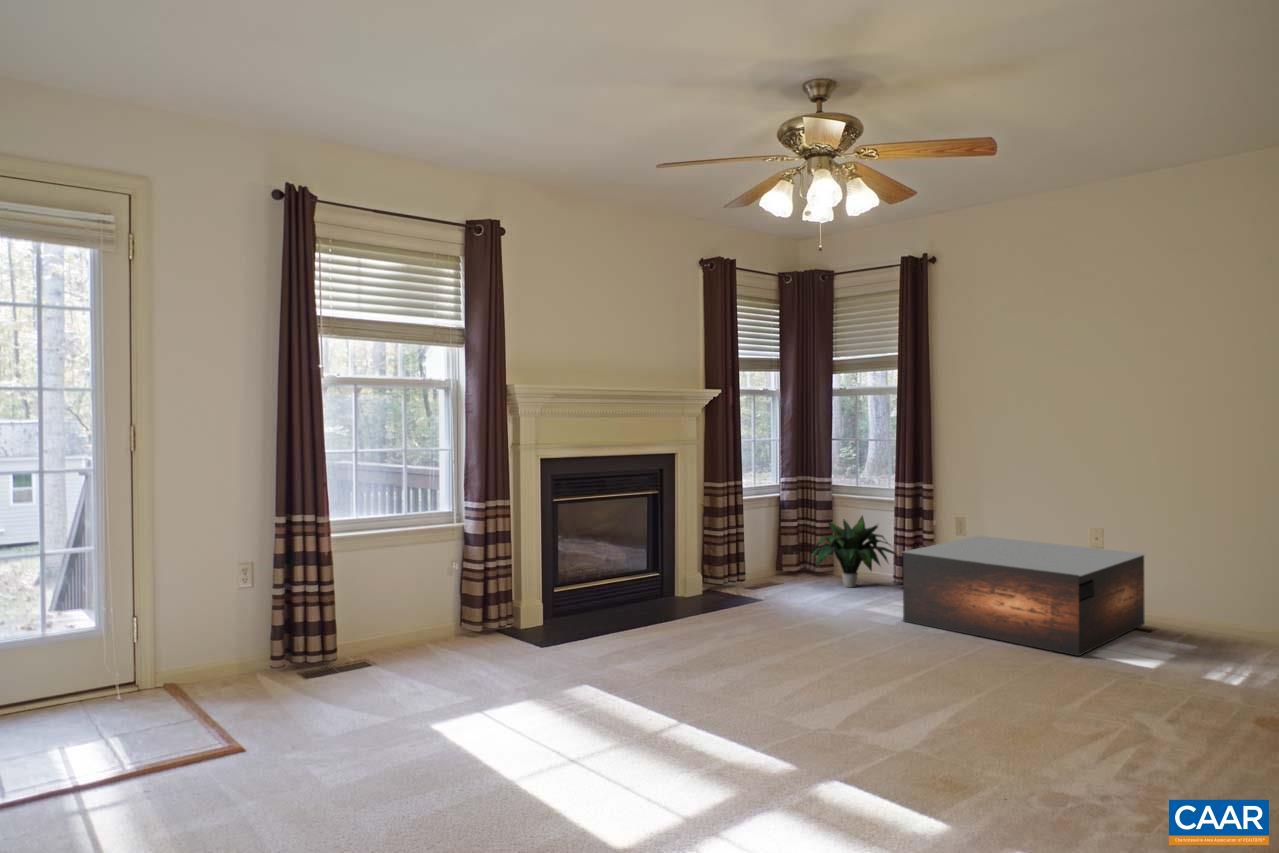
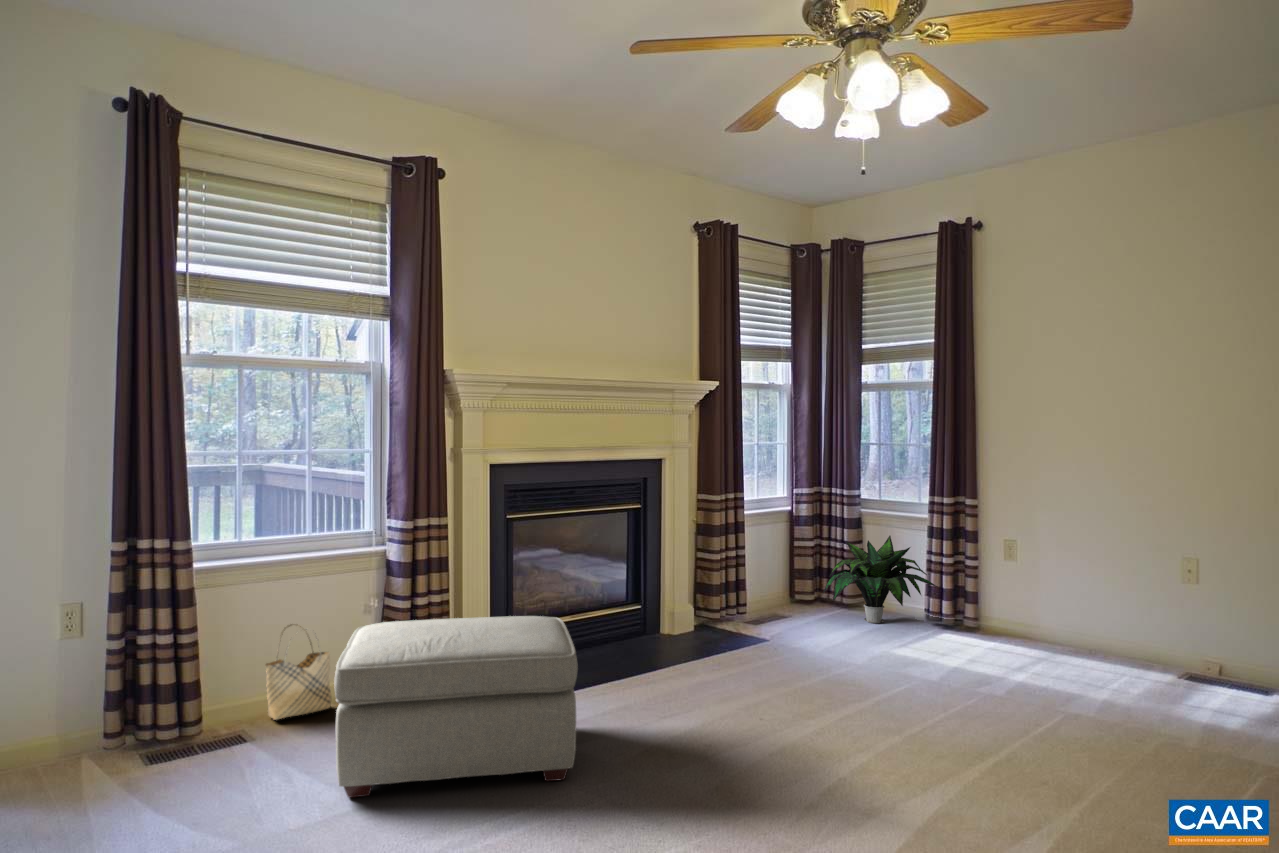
coffee table: present [903,536,1145,656] -> none [945,563,1262,735]
ottoman: none [450,572,620,695] -> present [334,616,578,797]
woven basket: none [379,581,427,652] -> present [265,624,331,720]

